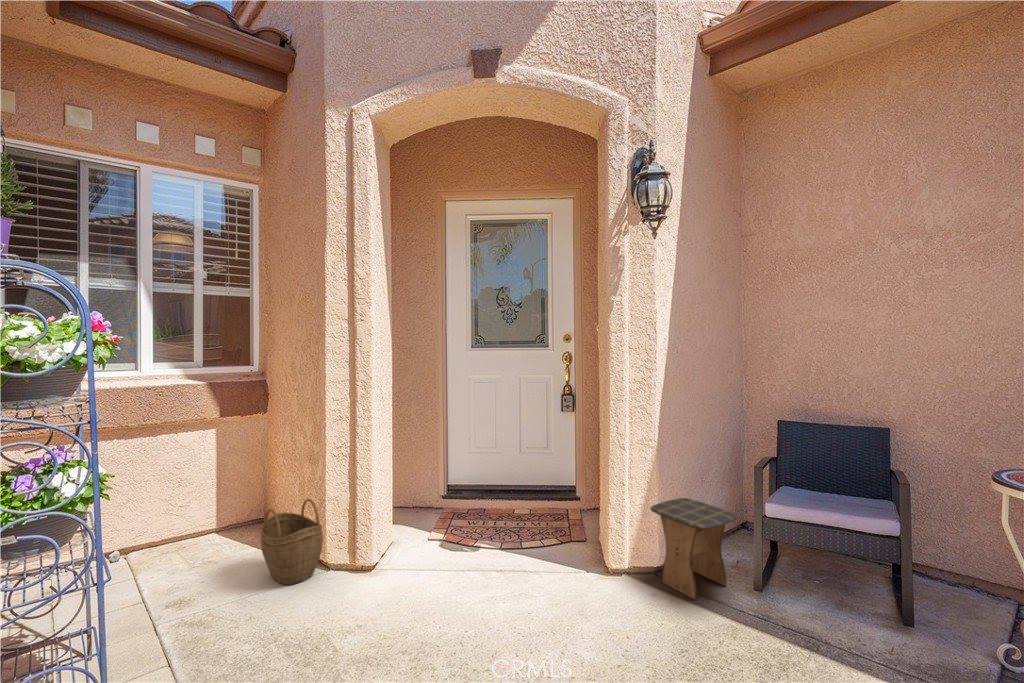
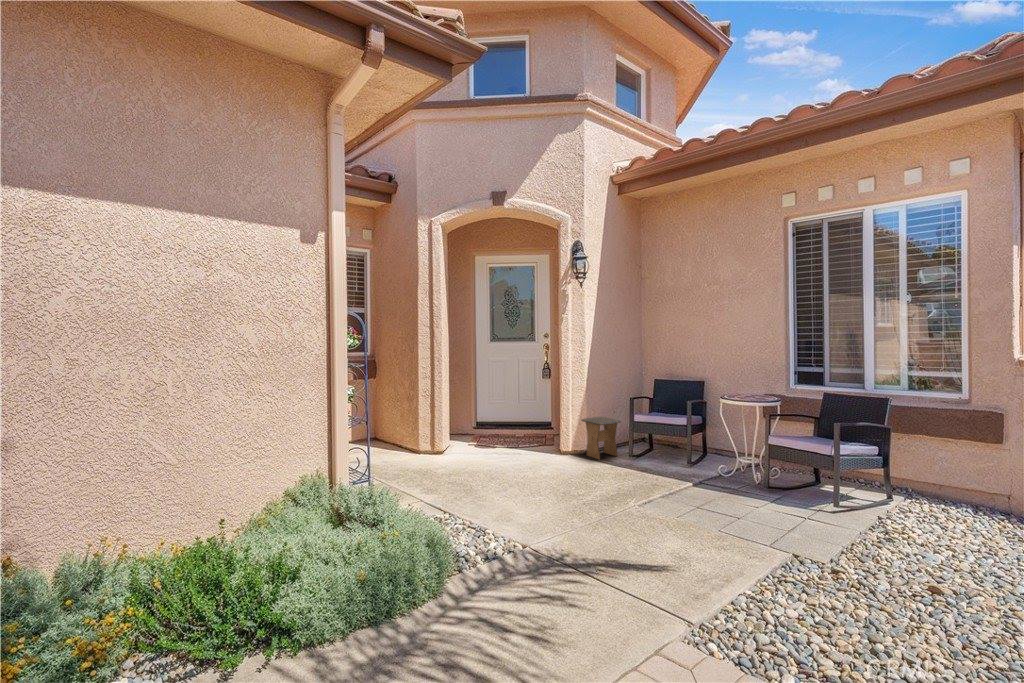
woven basket: present [261,499,323,585] -> none [388,418,419,457]

